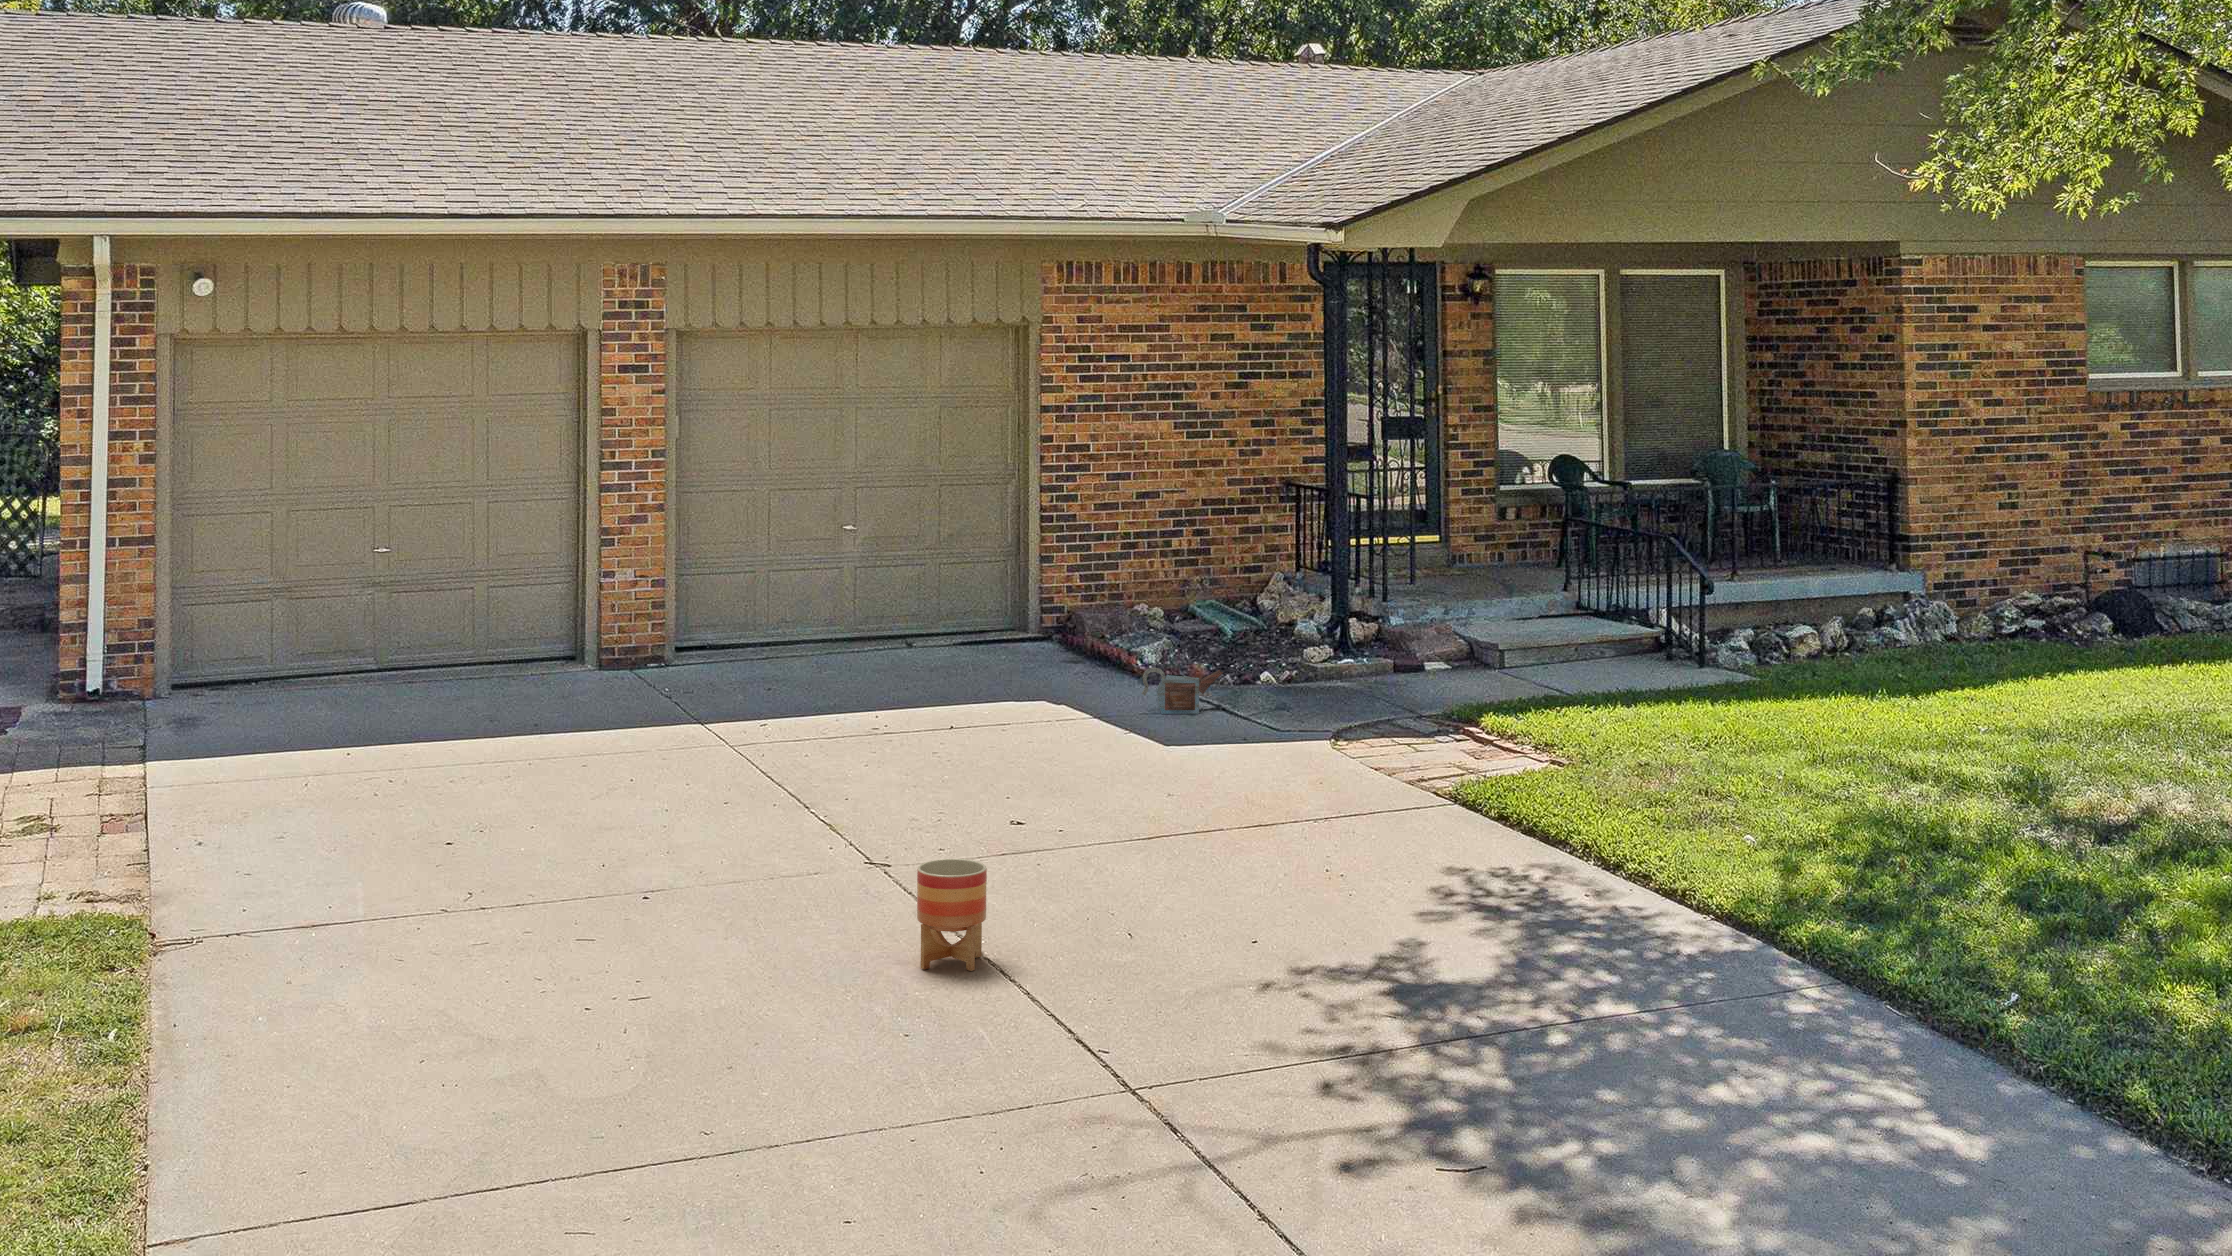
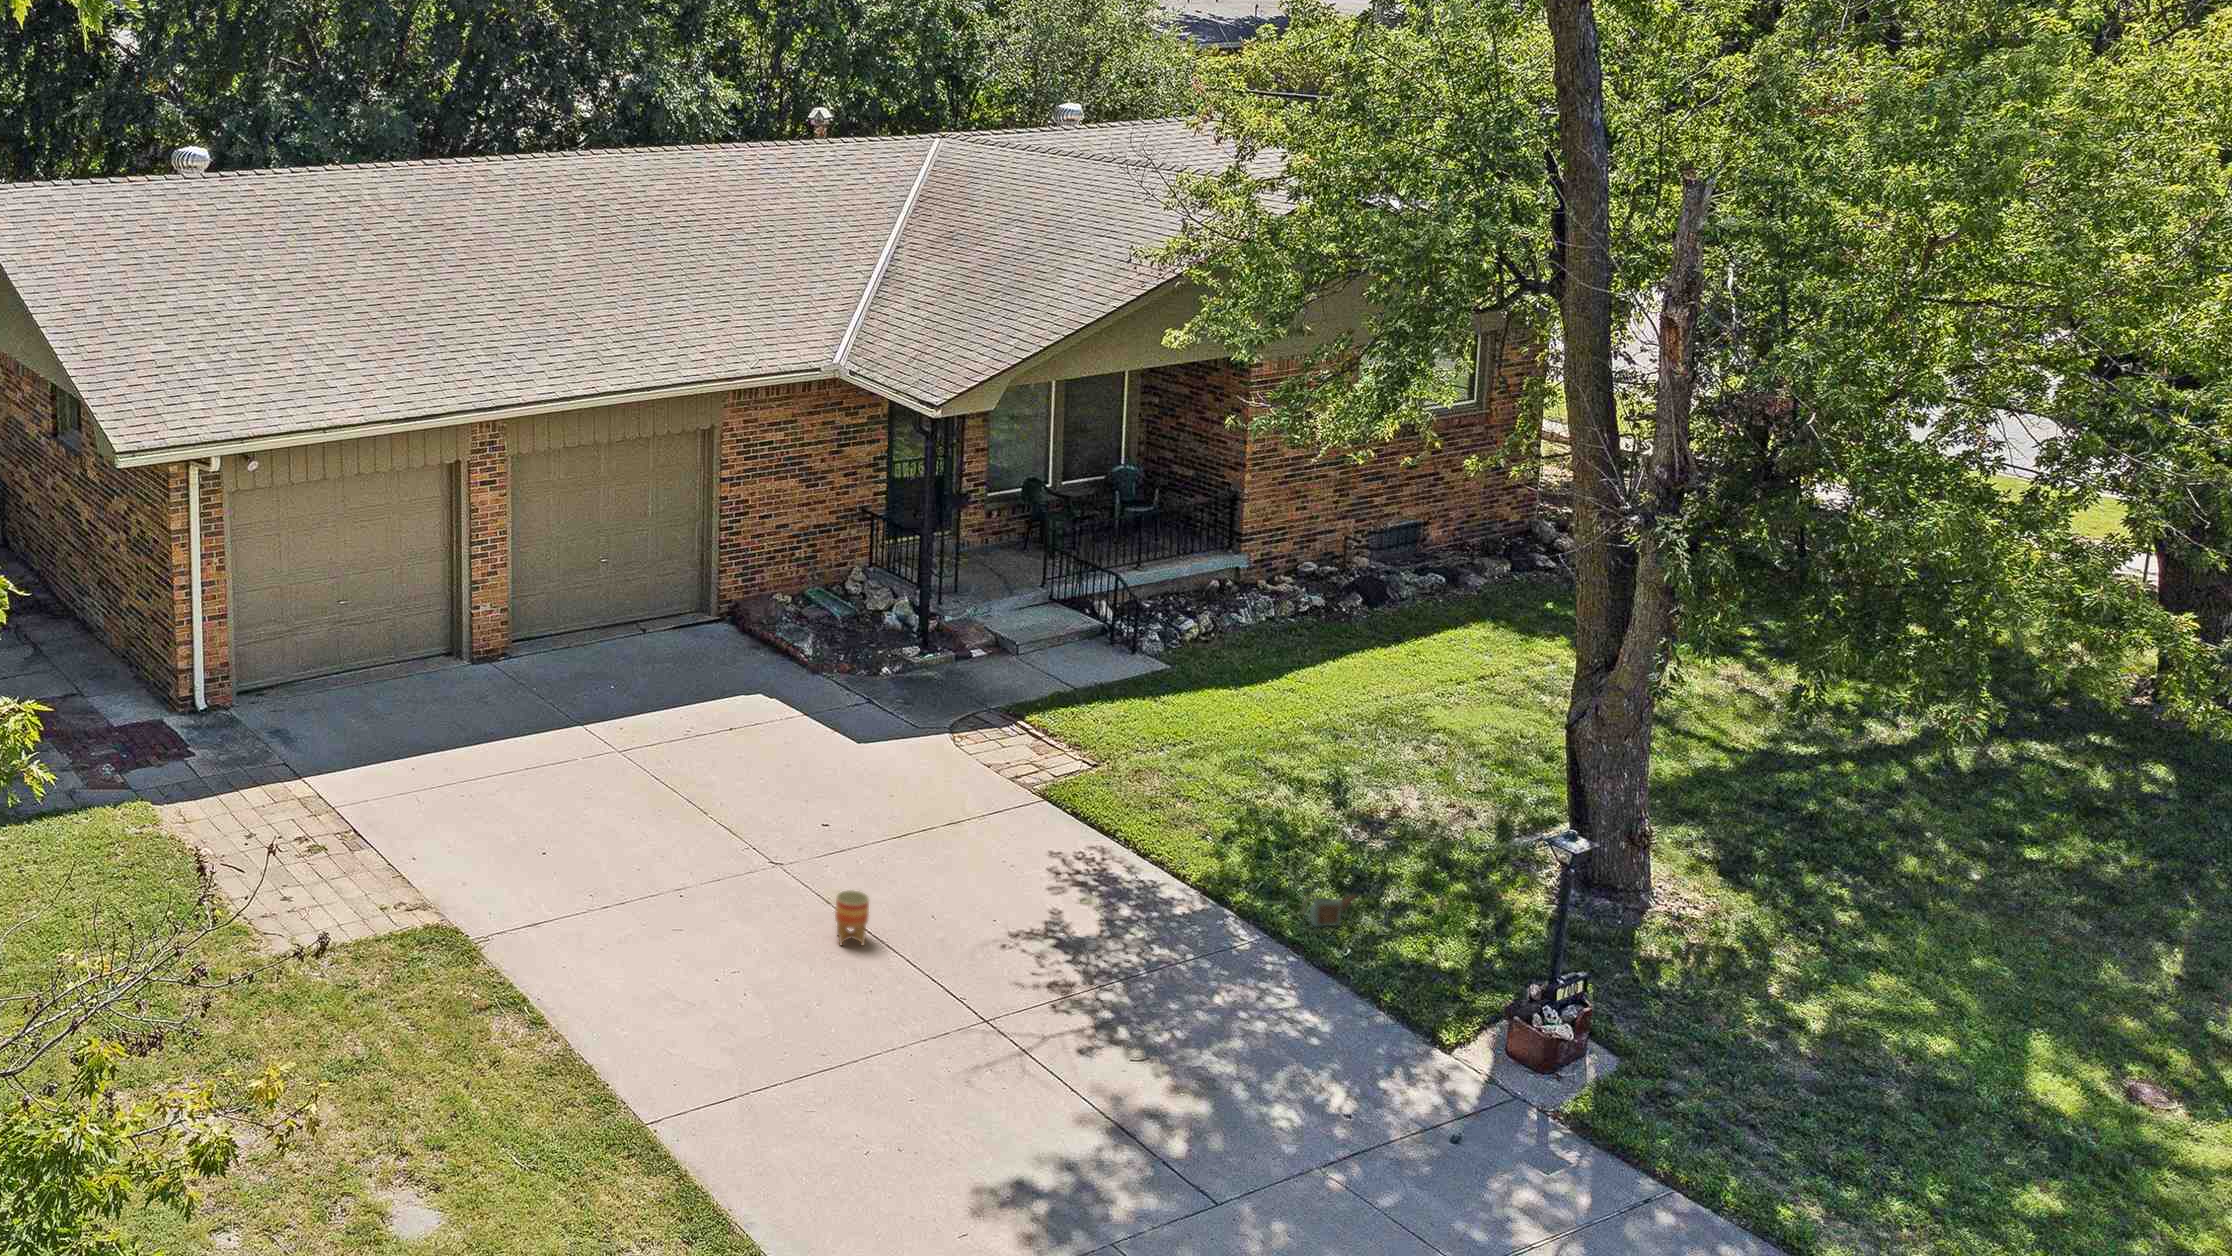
watering can: present [1142,668,1223,714] -> present [1302,895,1356,927]

